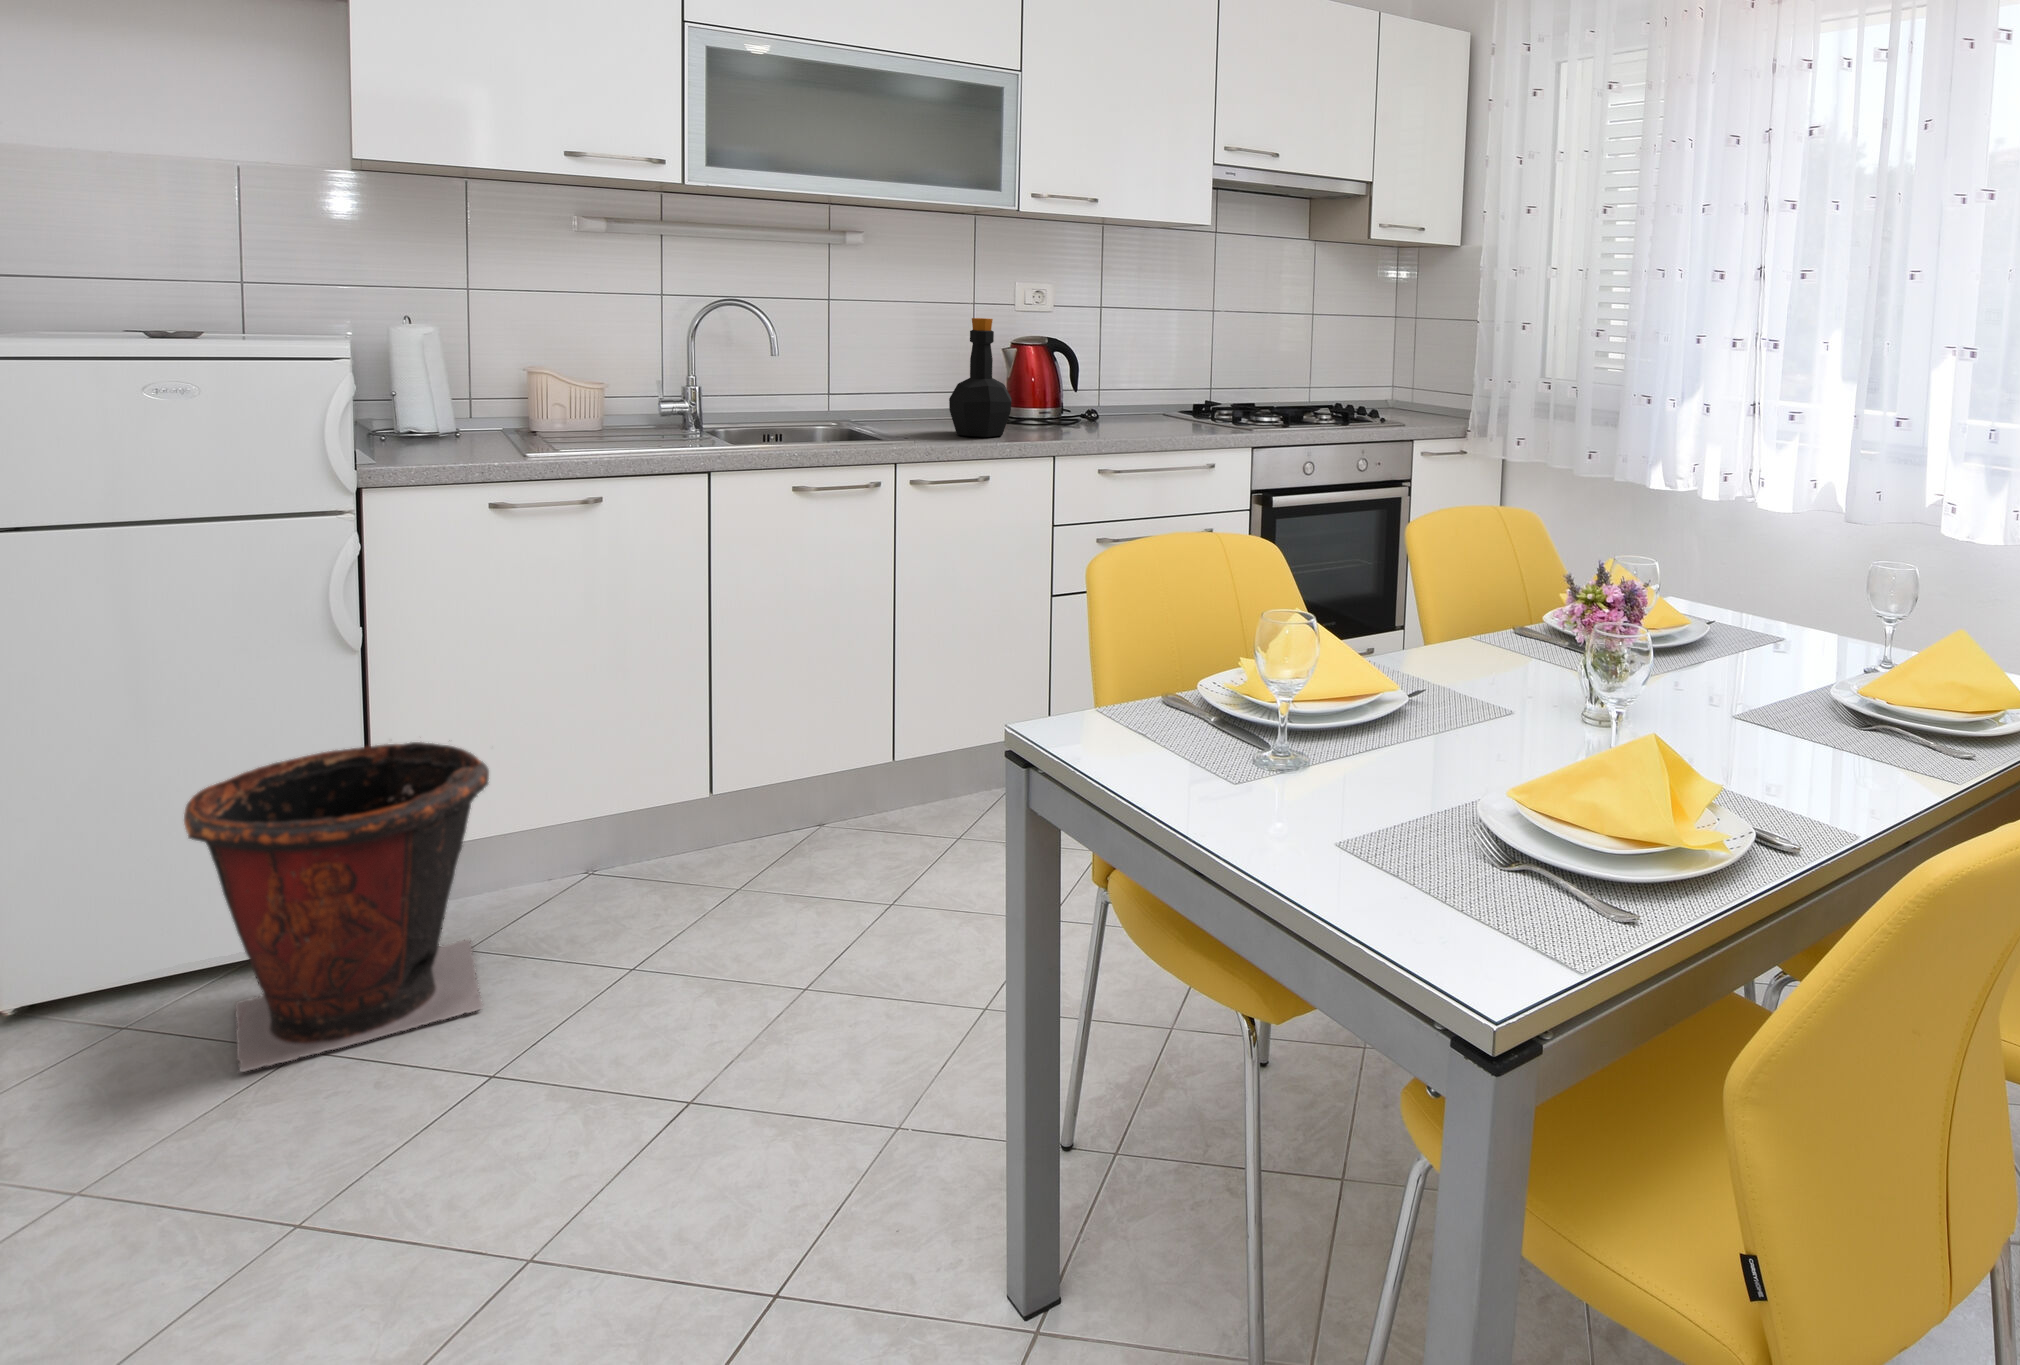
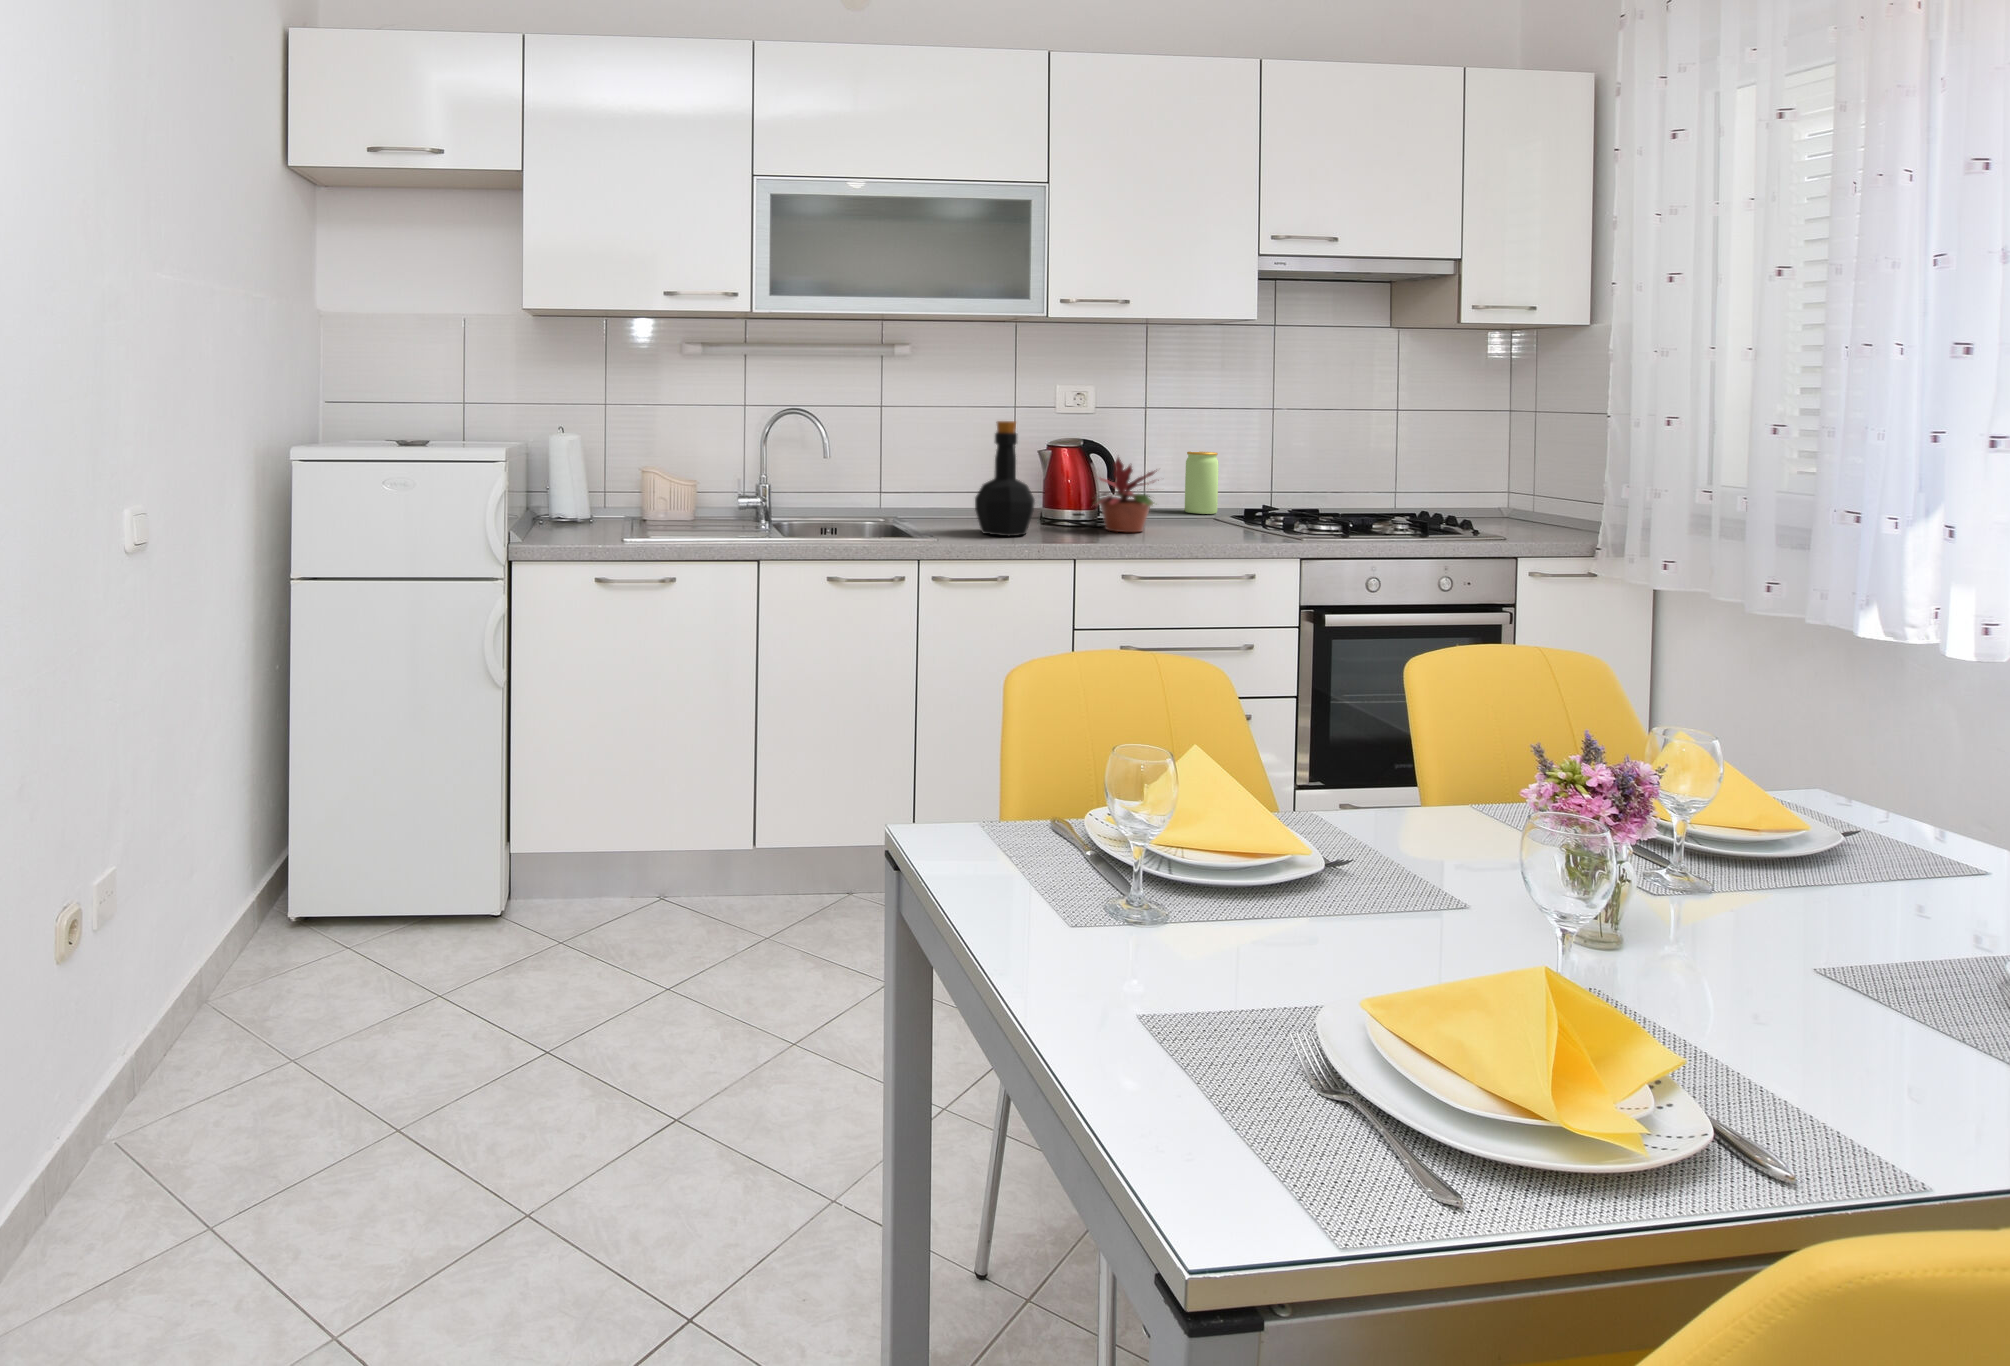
jar: none [1140,351,1172,410] -> present [1185,452,1219,514]
potted plant: none [1055,353,1139,429] -> present [1093,457,1157,532]
waste bin: present [184,742,489,1072] -> none [394,759,581,1001]

